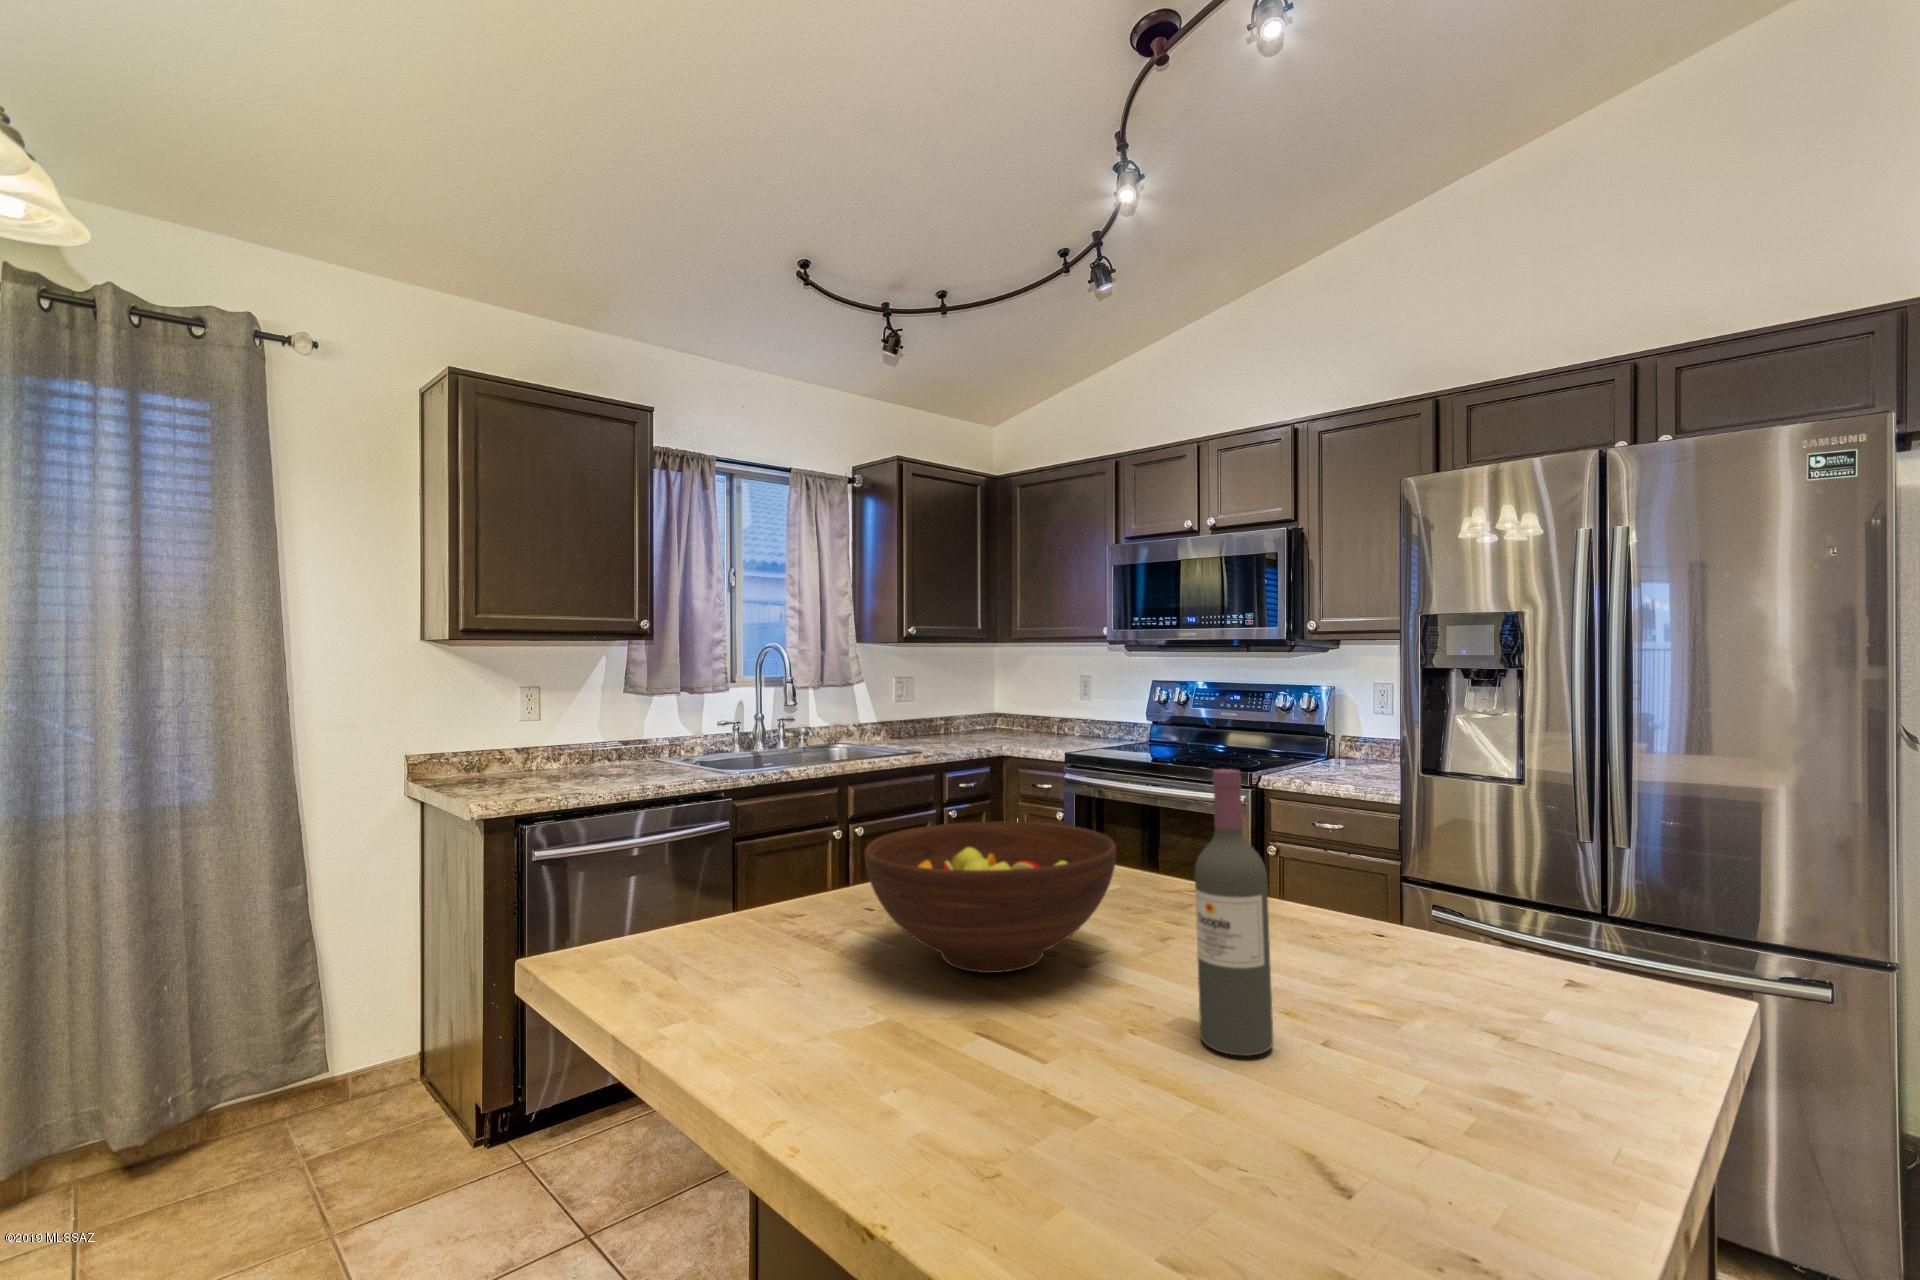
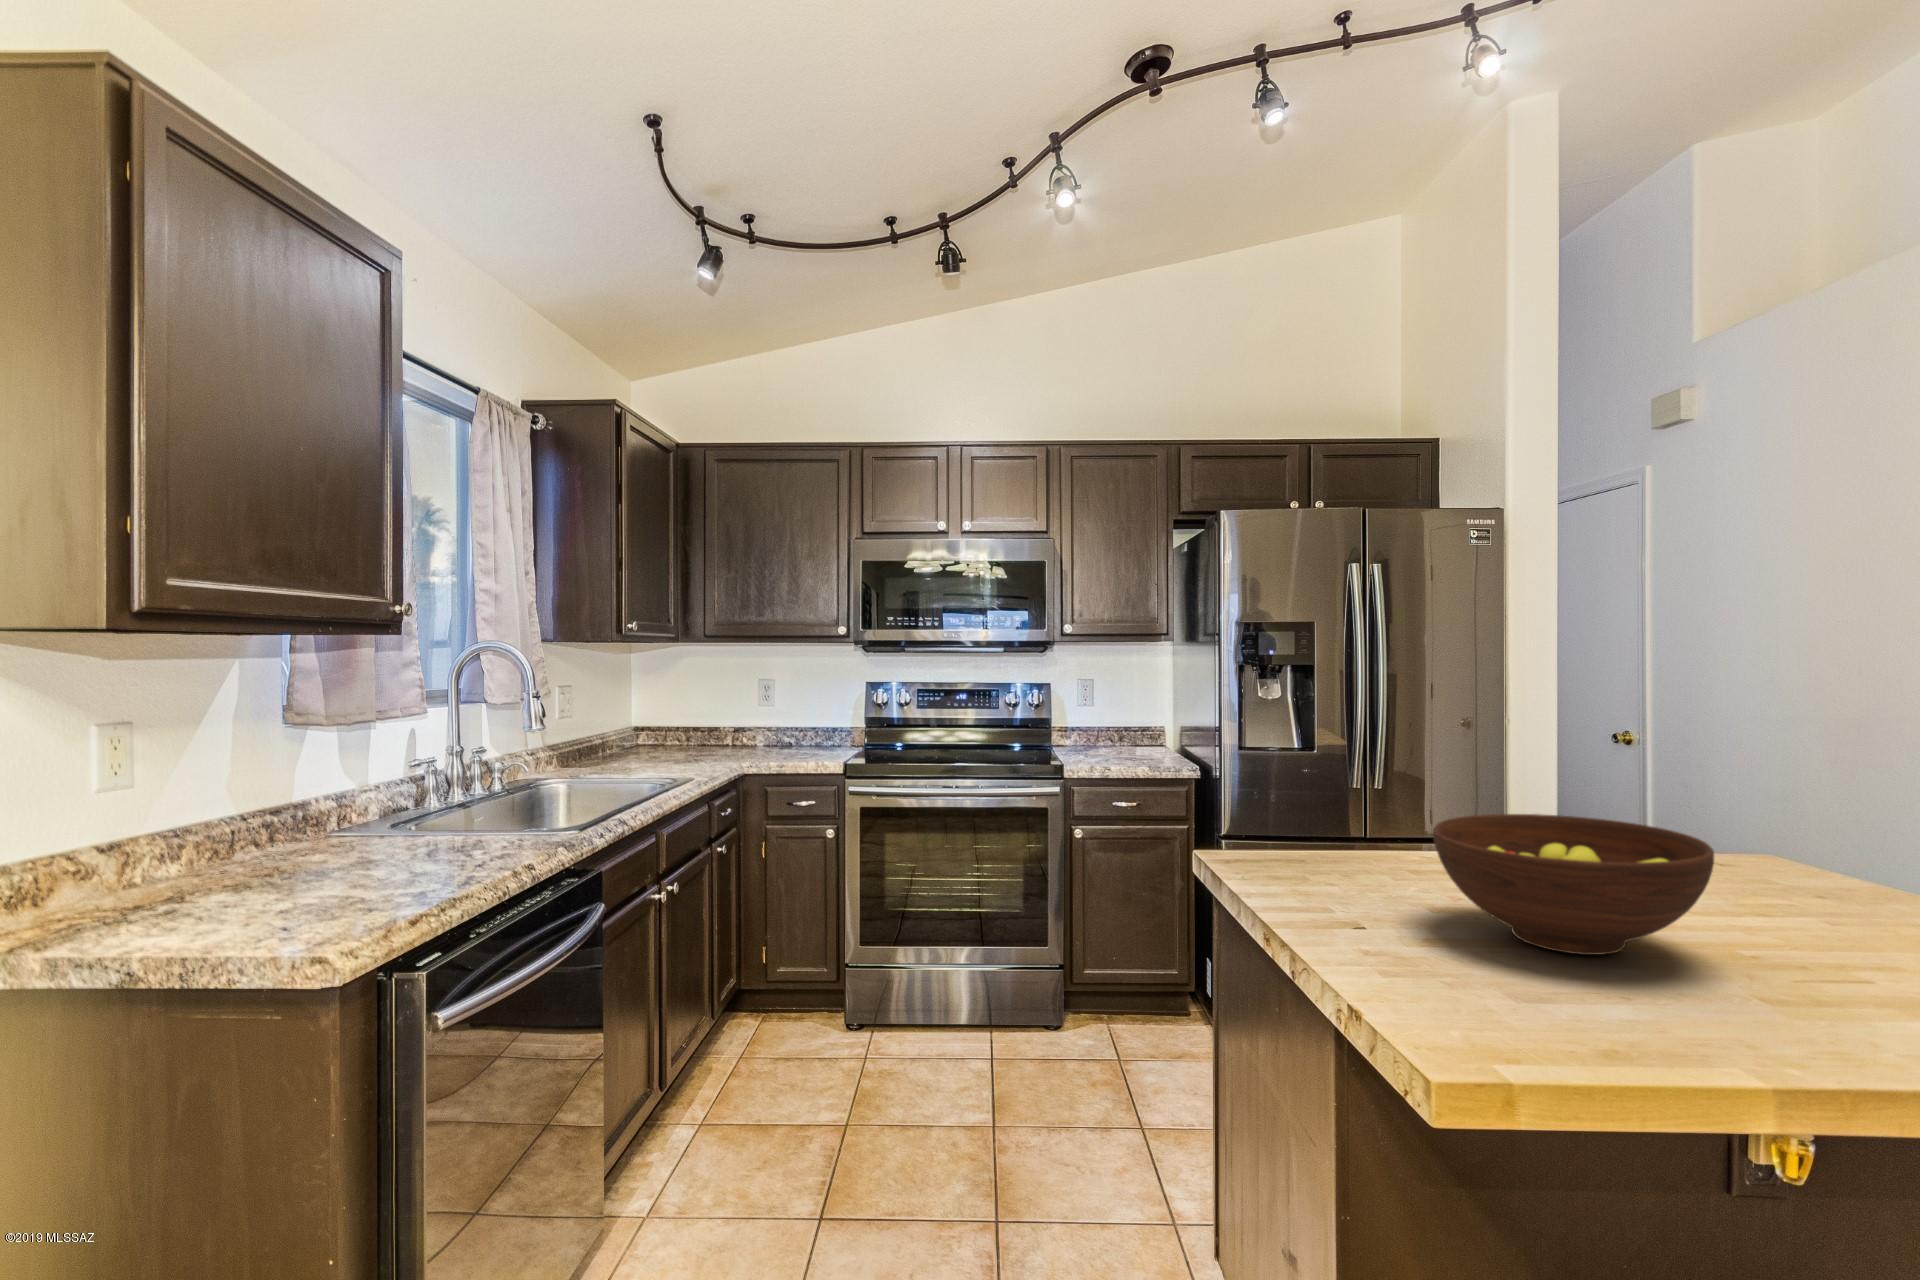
wine bottle: present [1195,769,1273,1056] -> none [1769,746,1844,953]

